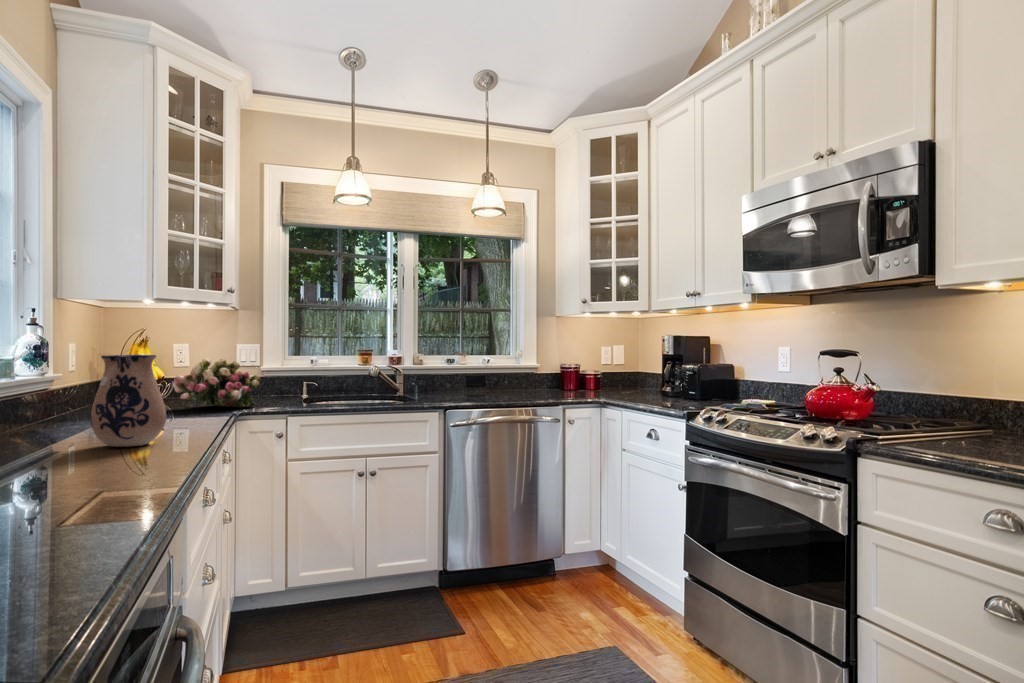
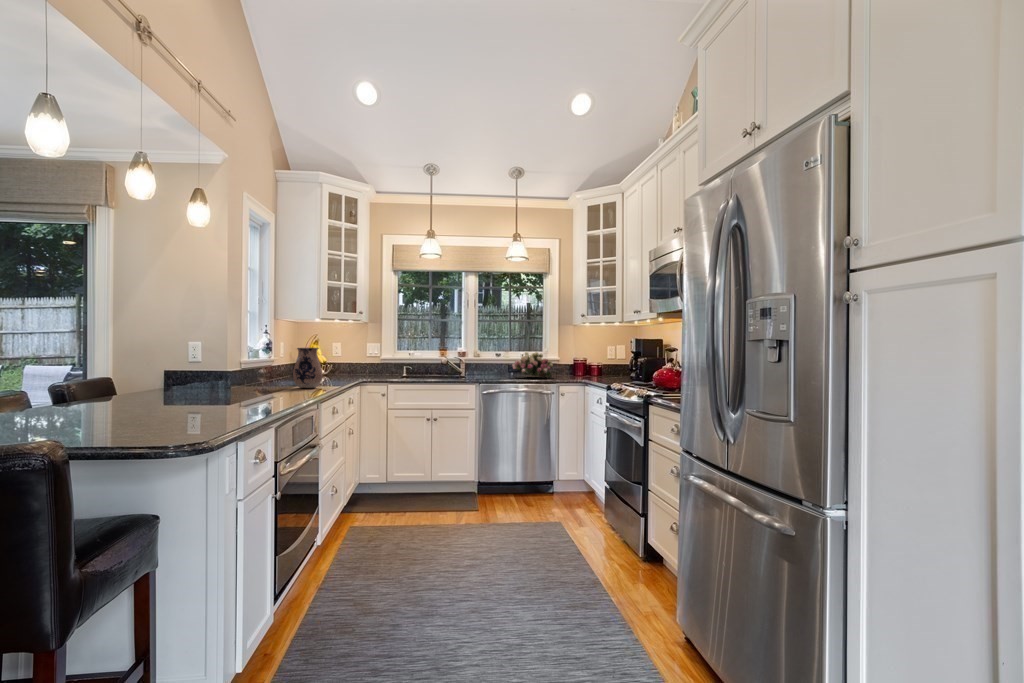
flower arrangement: present [172,358,260,407] -> present [512,352,553,378]

